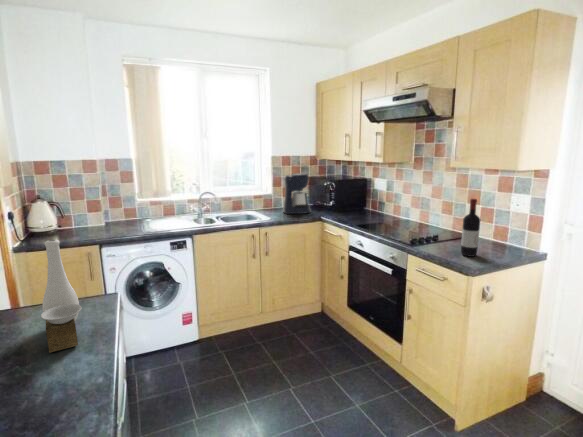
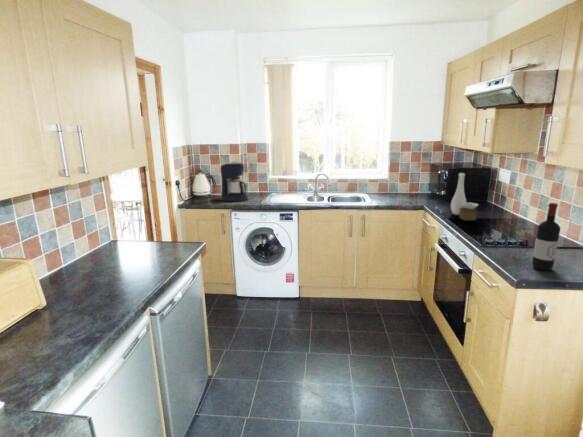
coffee maker: present [283,173,311,214] -> present [220,162,248,202]
vase: present [41,240,82,353] -> present [451,173,478,221]

